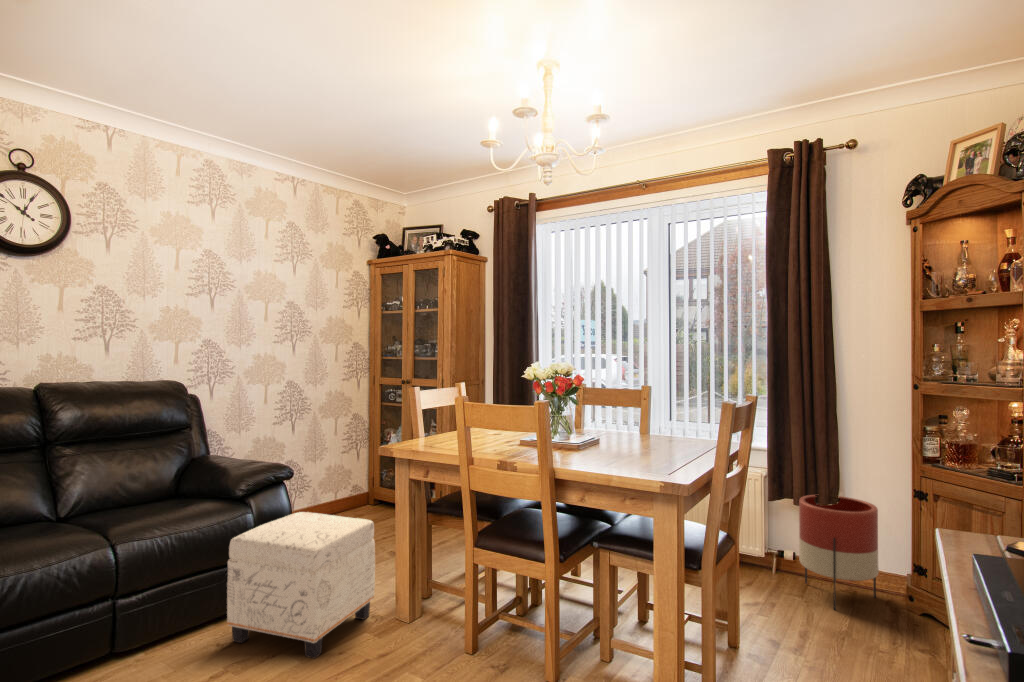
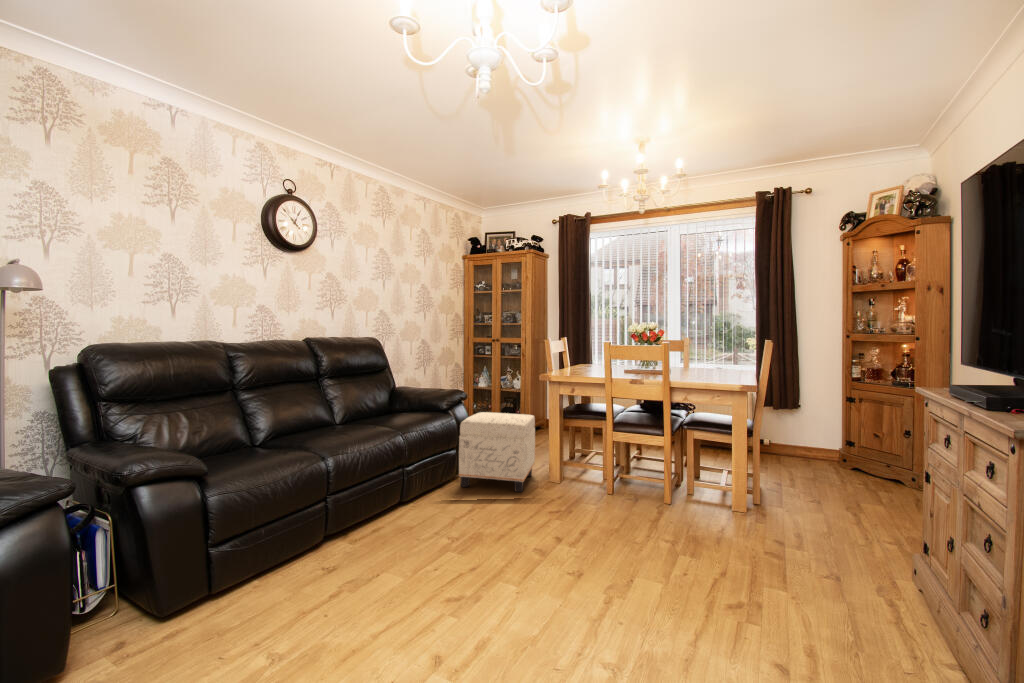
planter: present [799,495,879,610] -> none [774,404,823,468]

